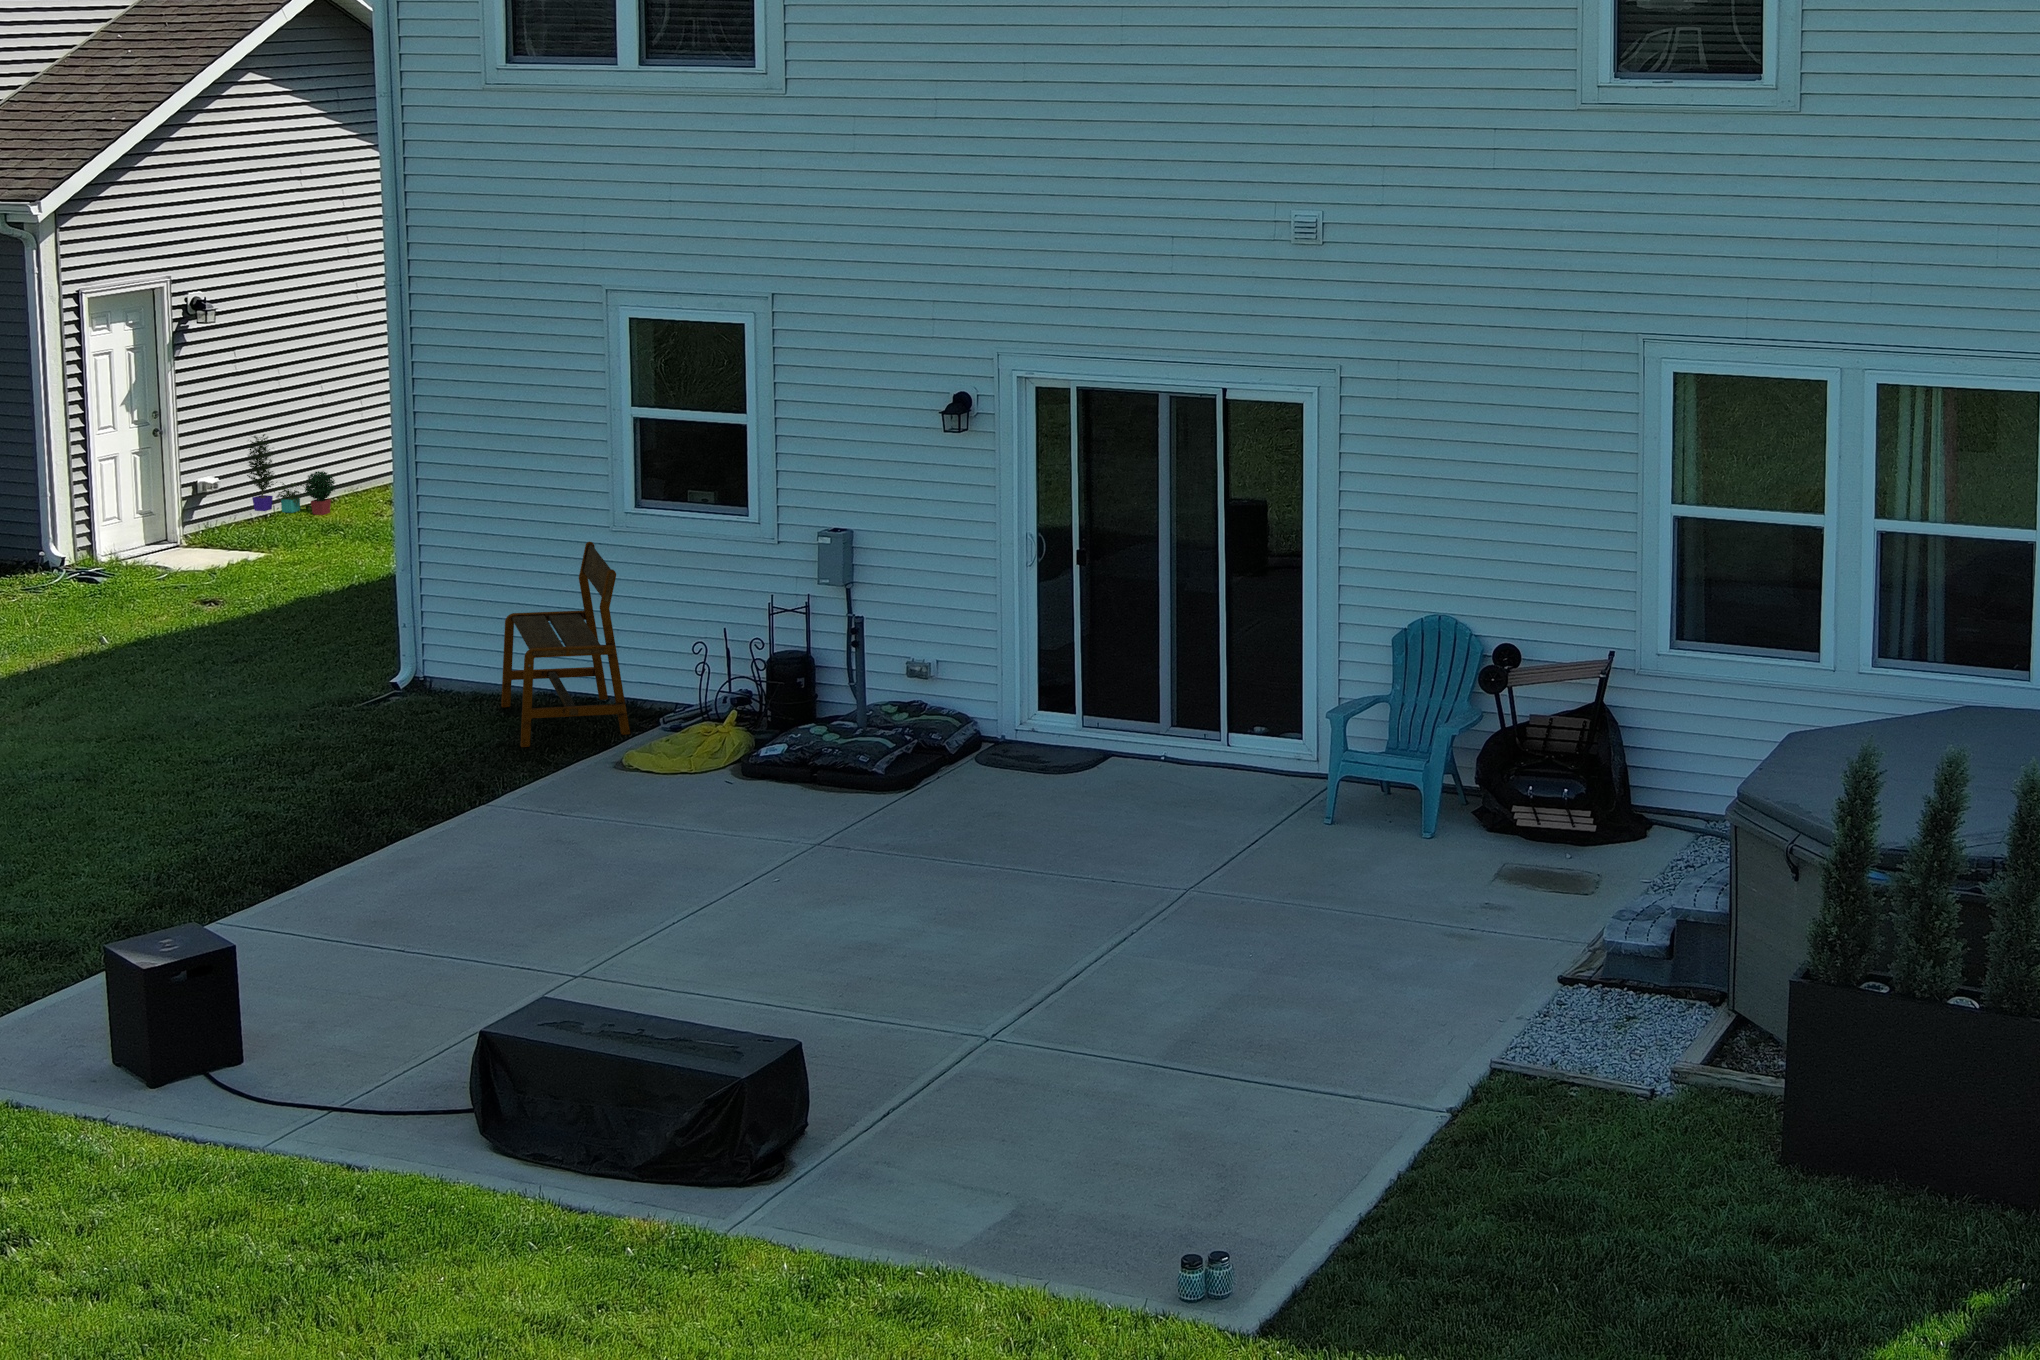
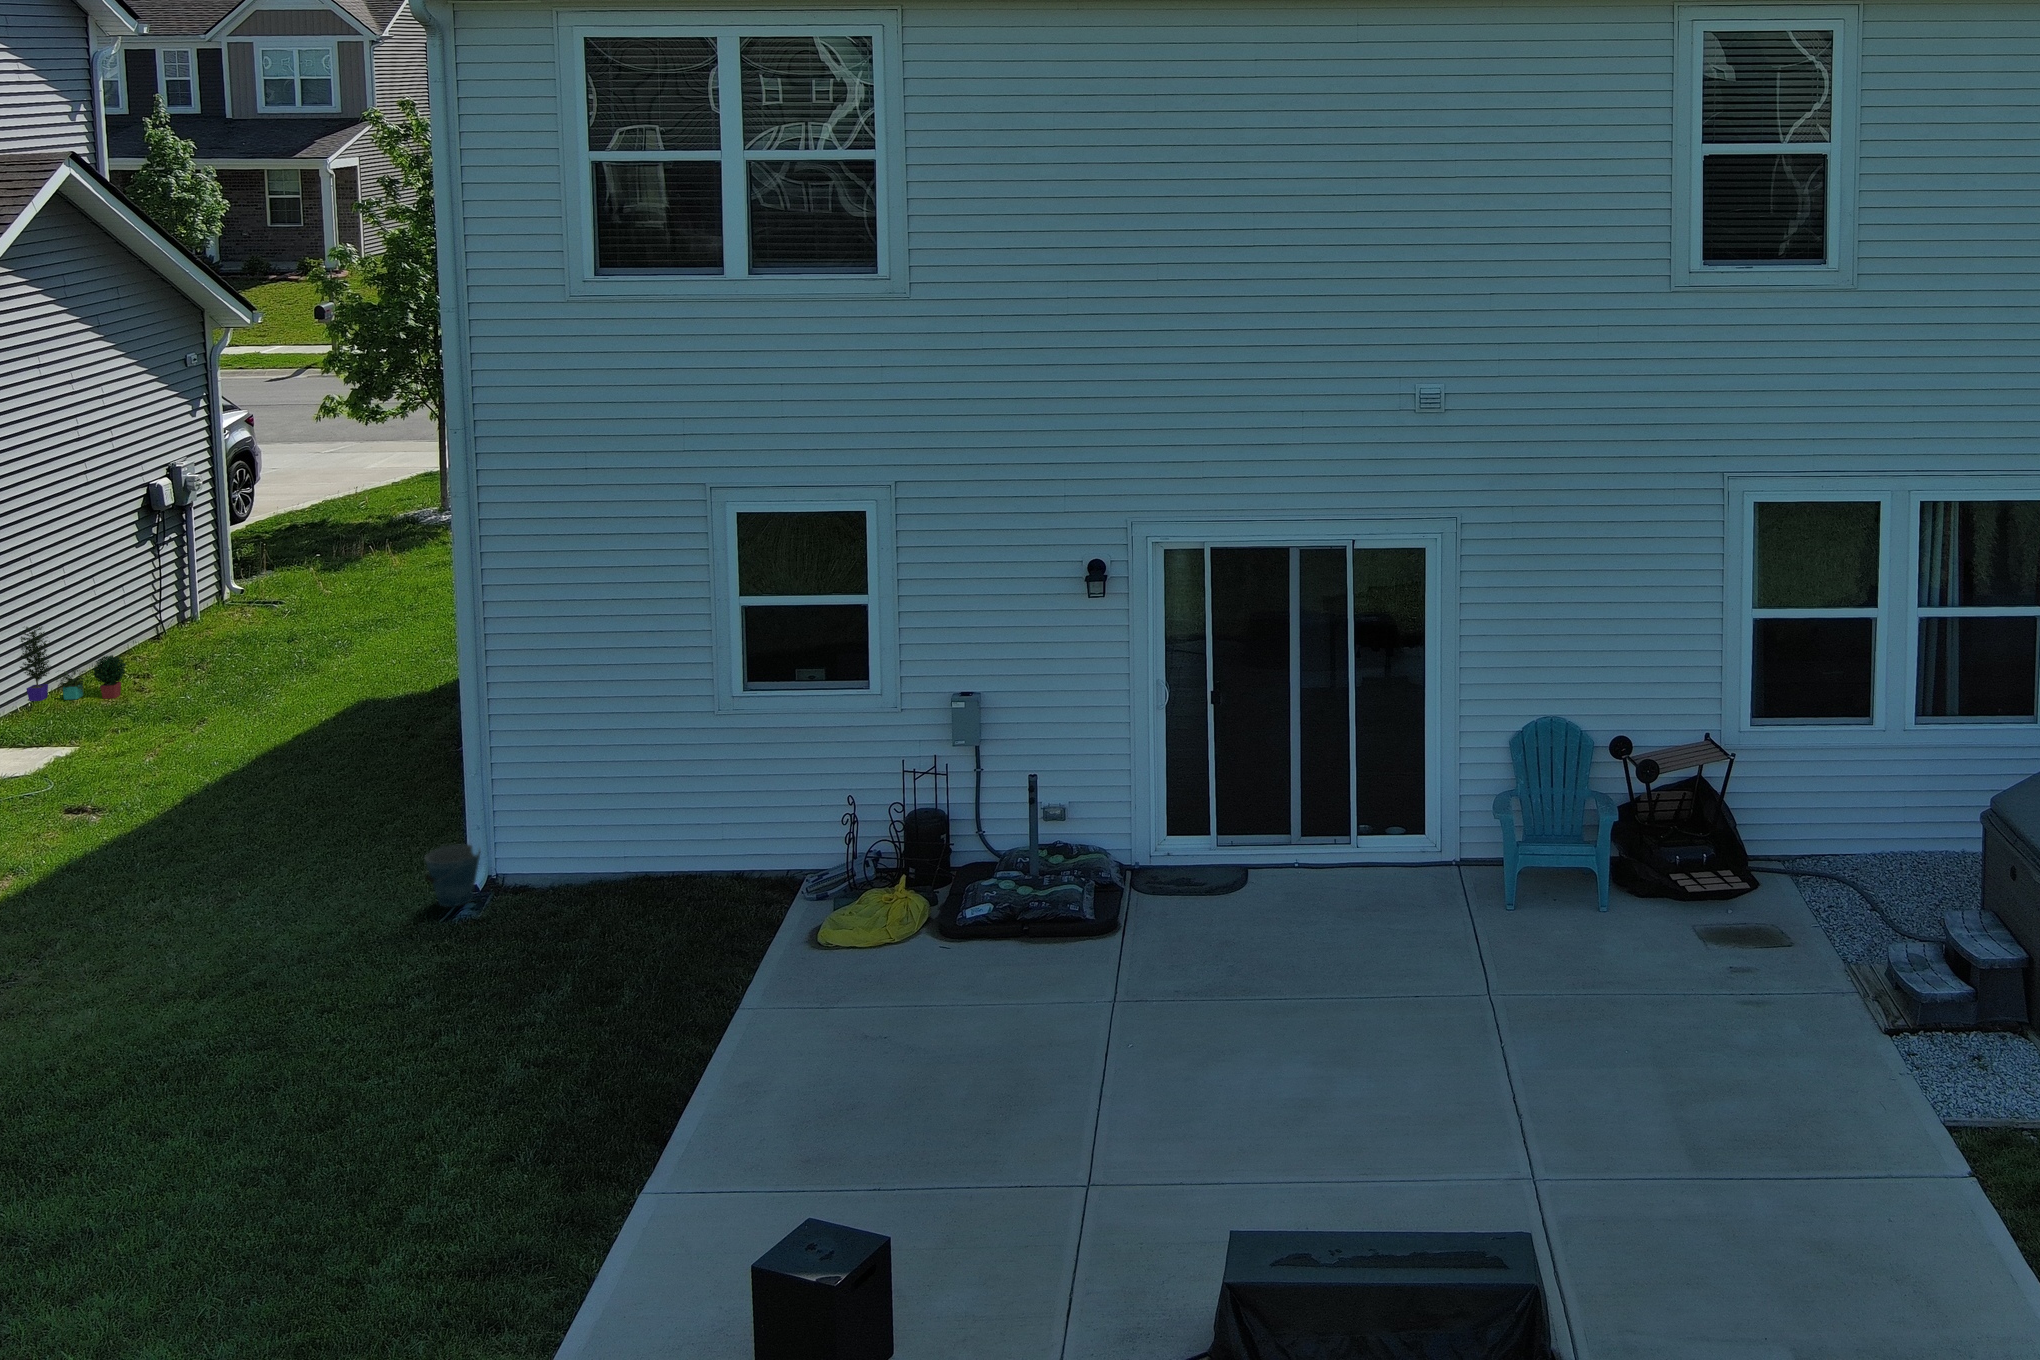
bench: present [501,542,630,747] -> none [595,727,771,945]
bucket: none [361,638,415,697] -> present [425,844,480,907]

